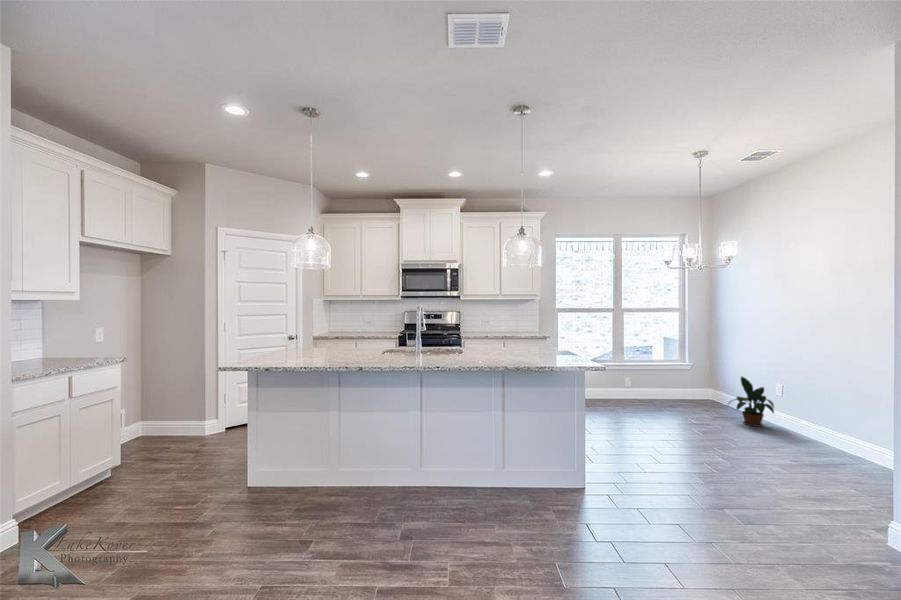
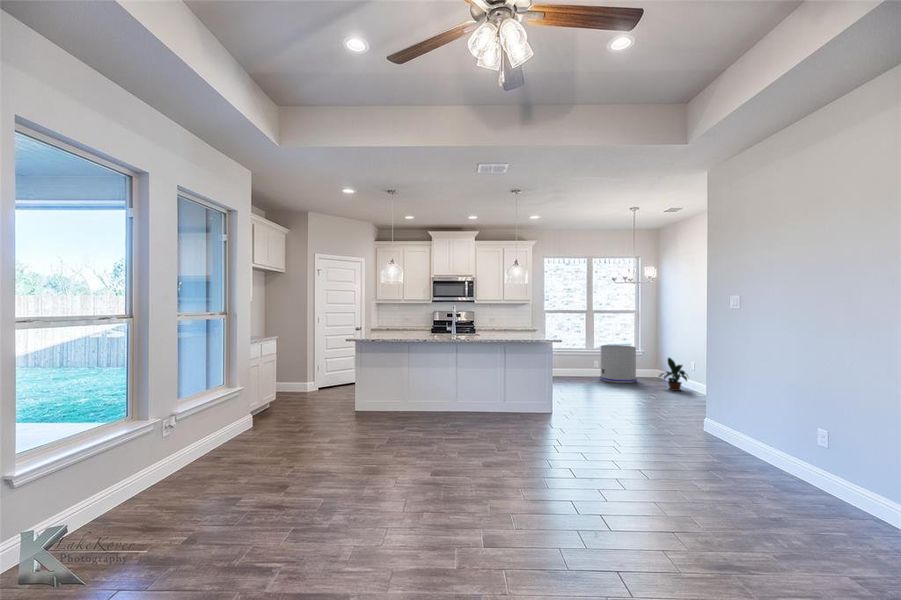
trash can: none [635,355,688,411] -> present [600,345,637,383]

